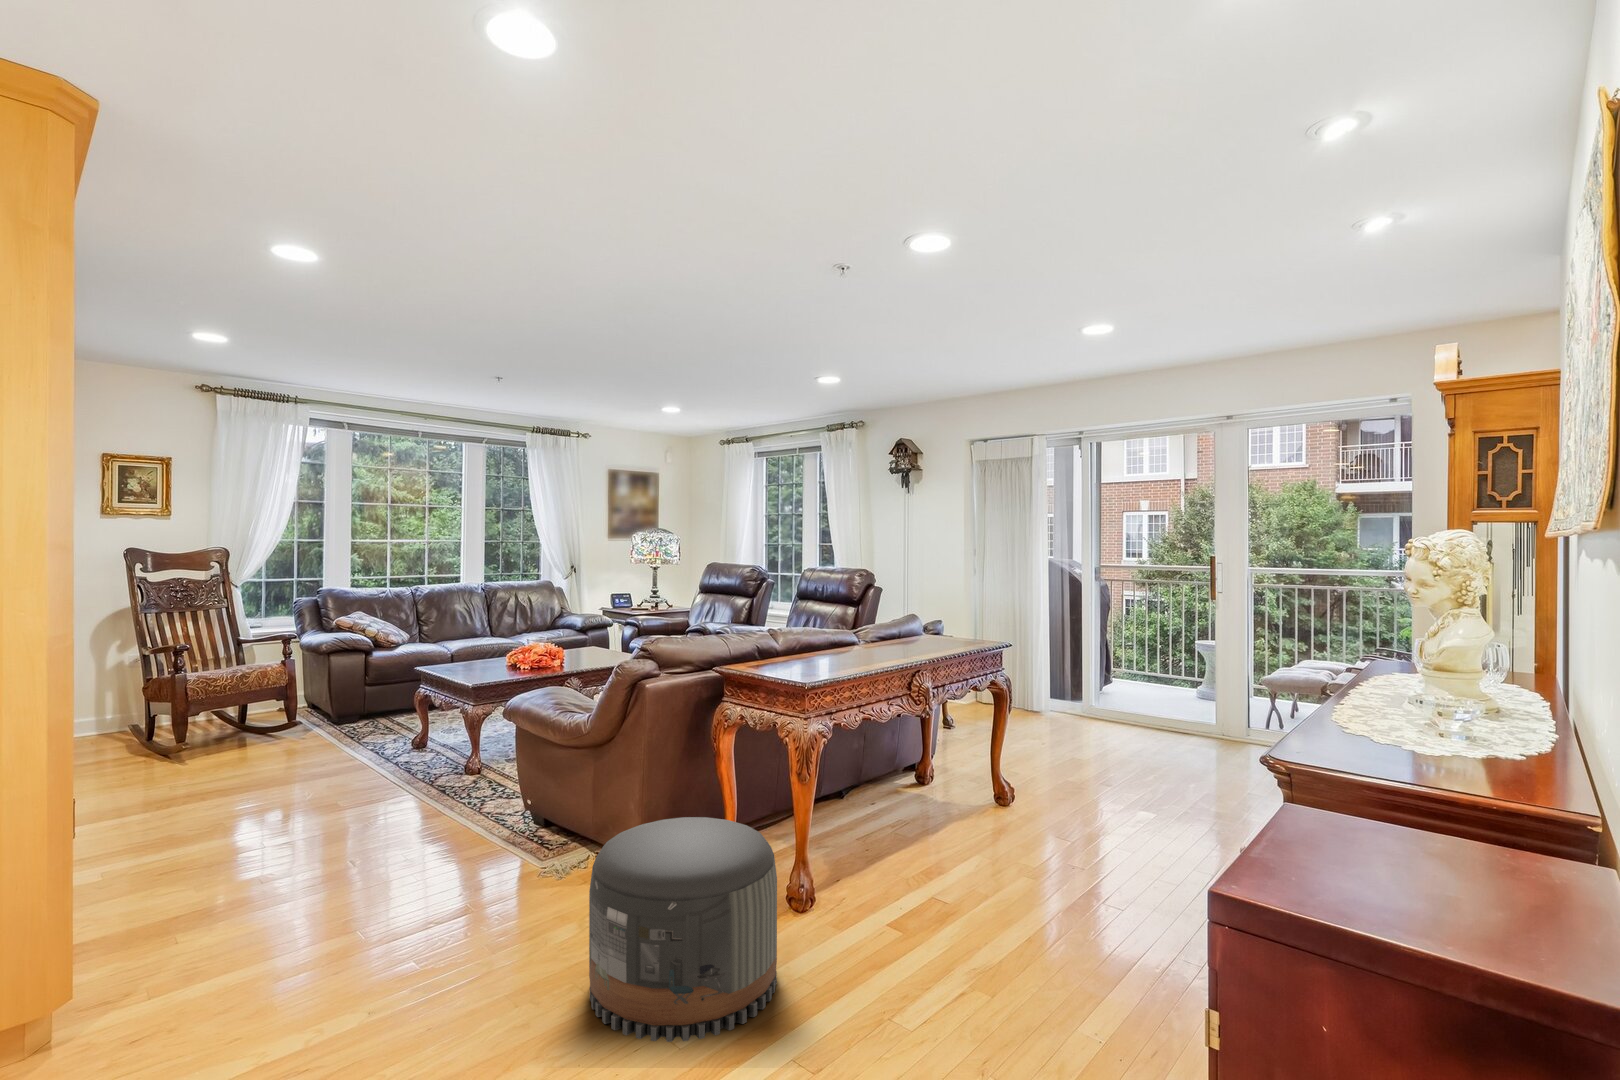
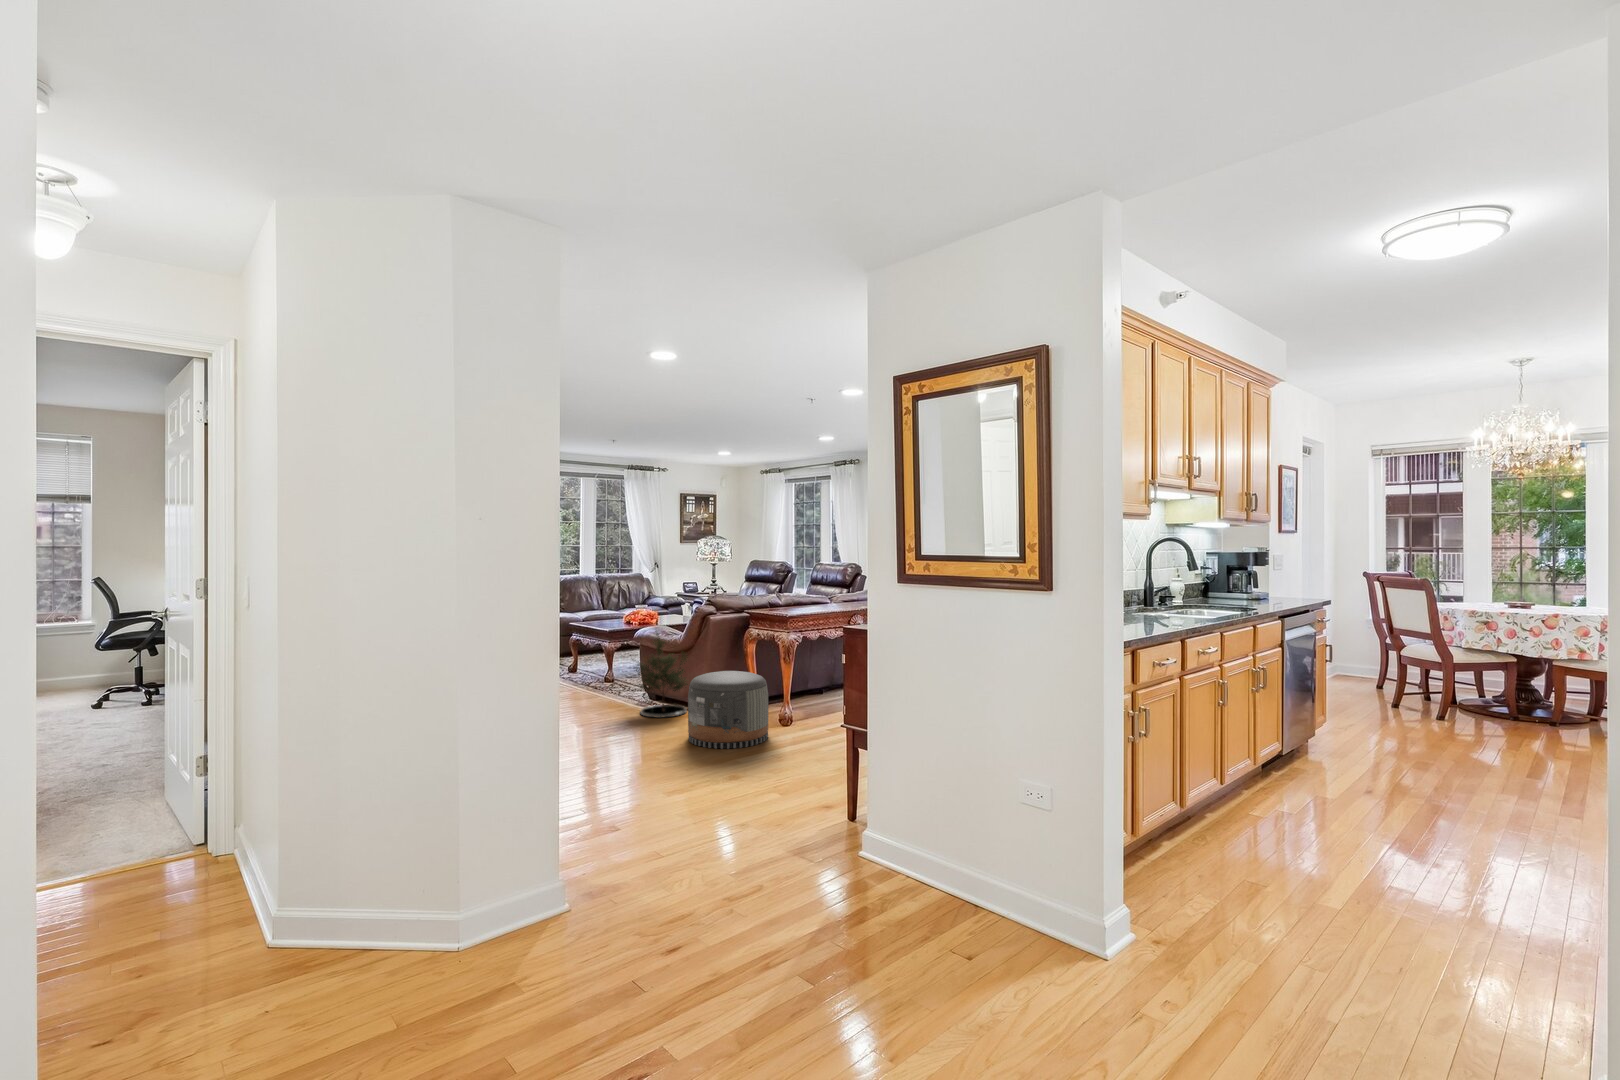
potted tree: none [476,708,604,898] -> present [636,633,688,718]

